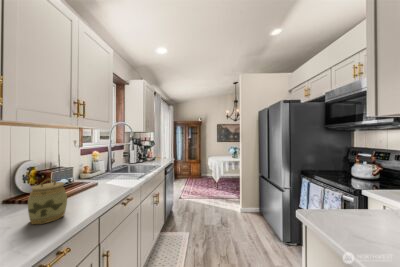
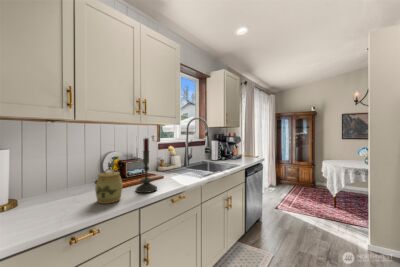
candle: none [75,141,102,203] -> present [136,138,157,193]

